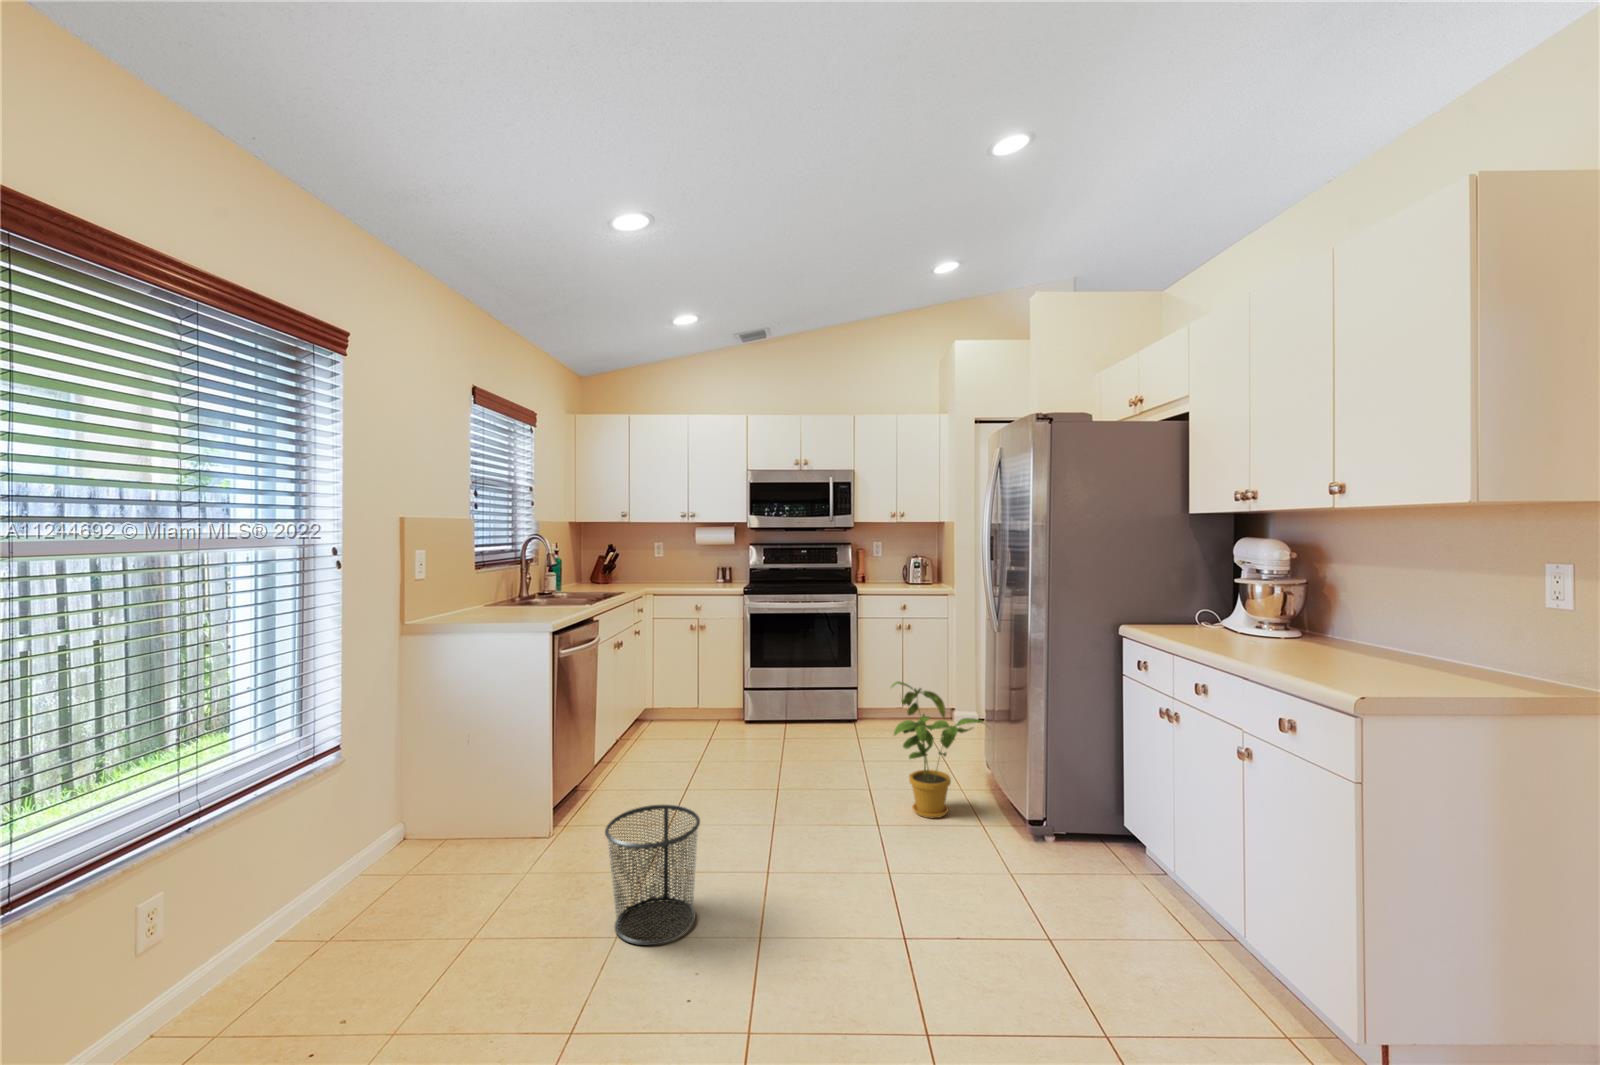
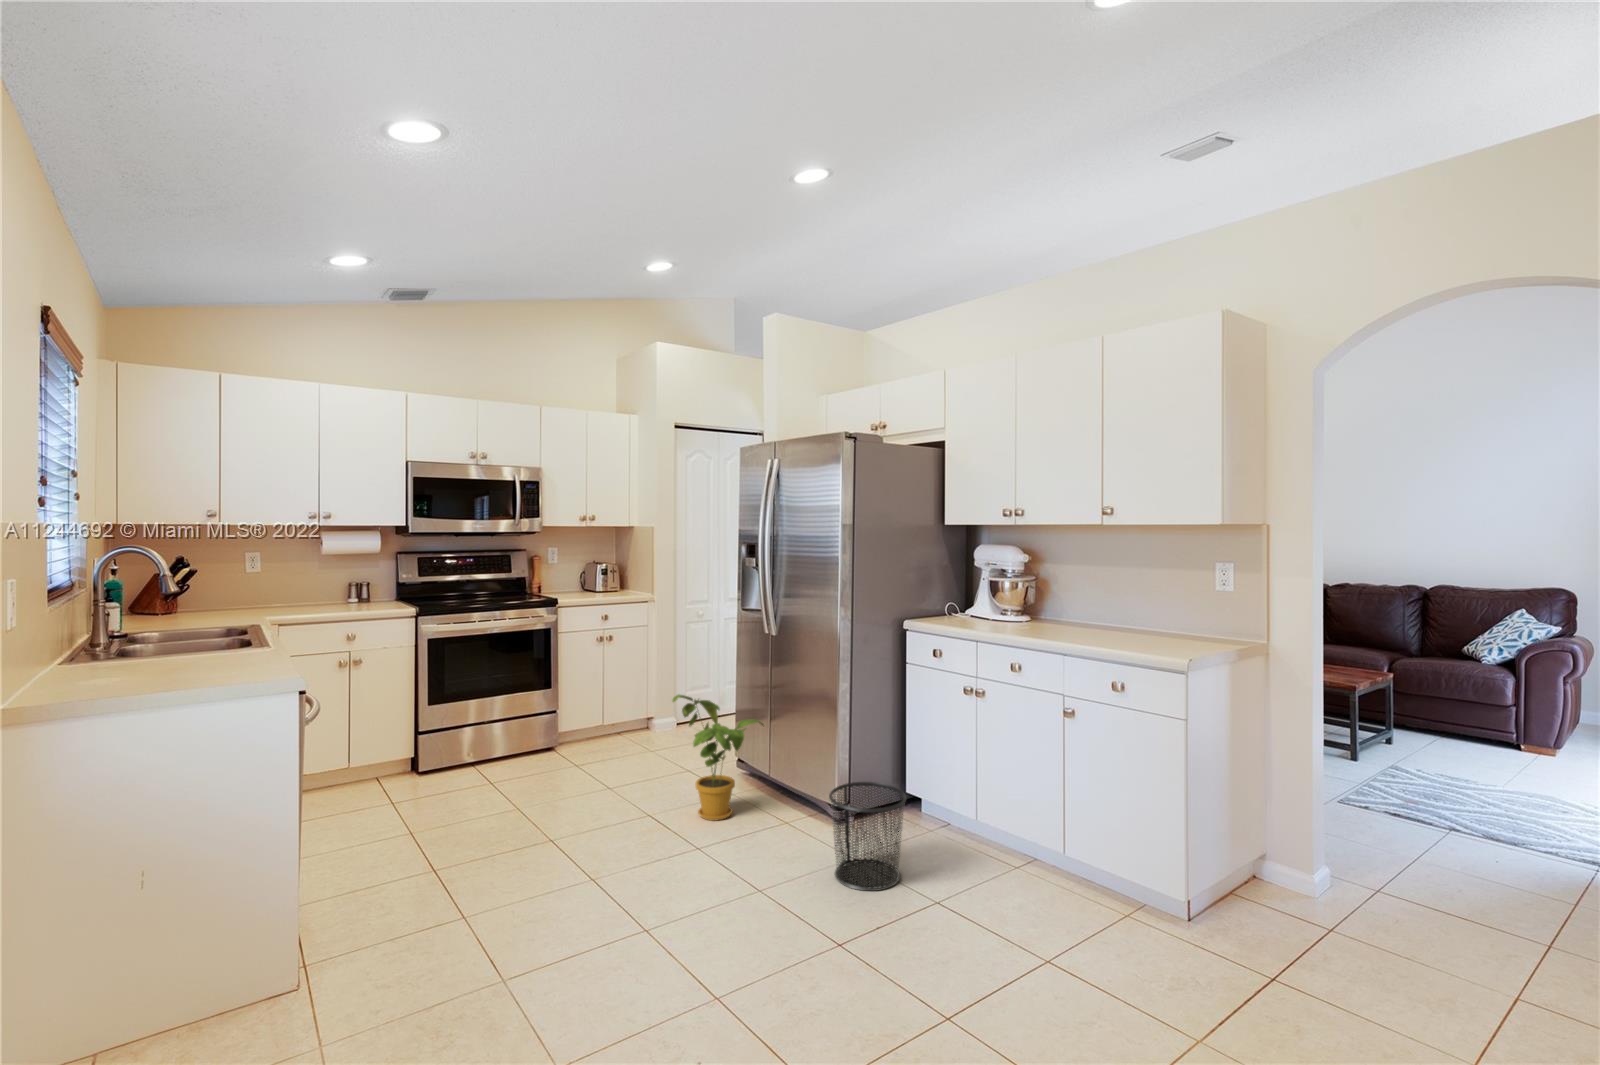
waste bin: present [605,805,700,945] -> present [829,782,906,891]

